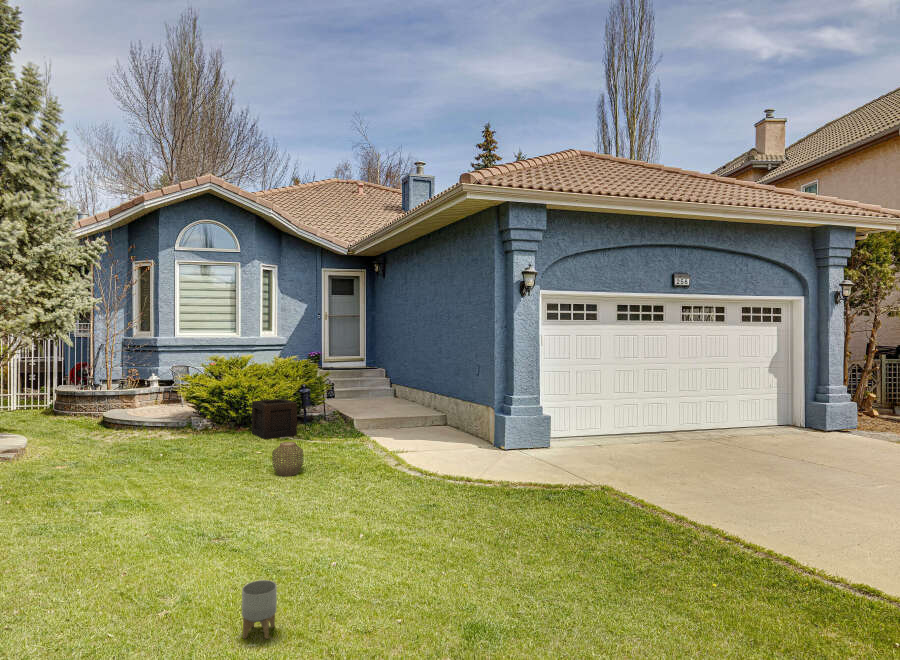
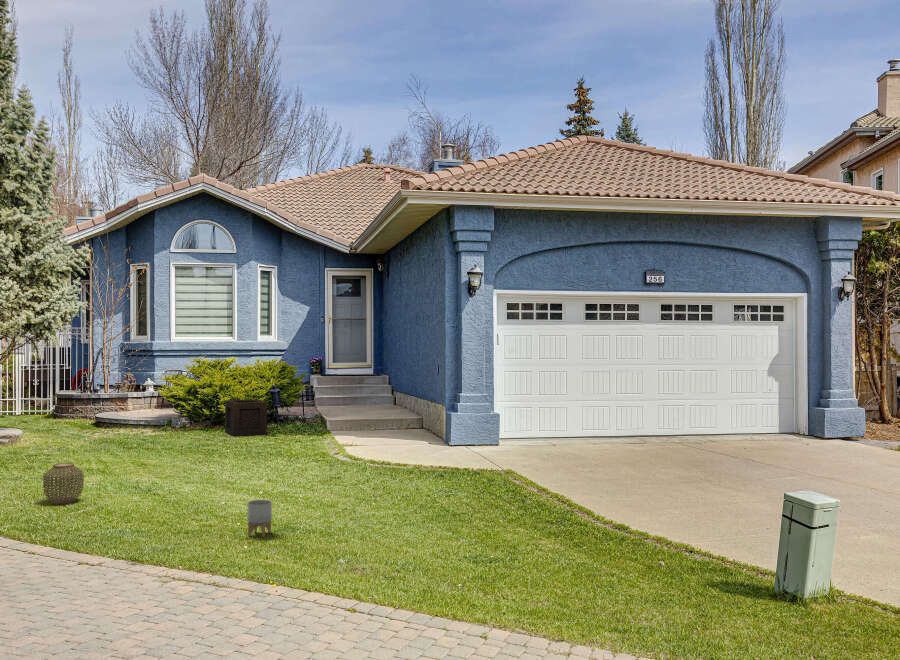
woven basket: present [272,442,303,476] -> present [43,463,84,504]
planter: present [242,580,277,639] -> present [248,500,272,537]

